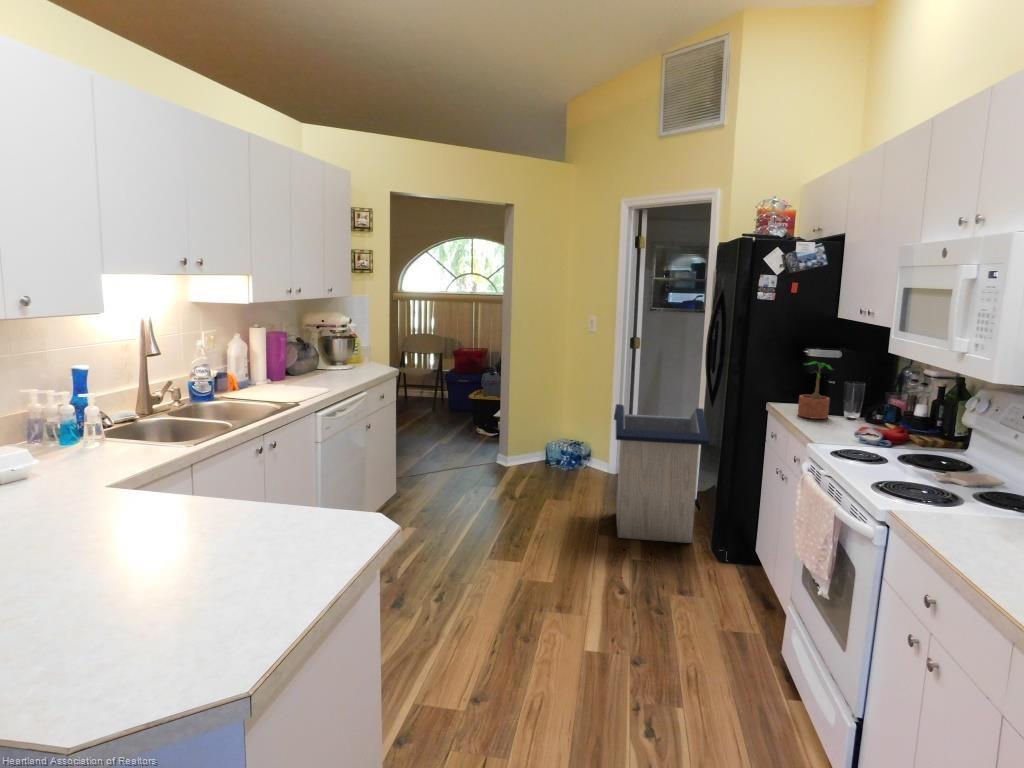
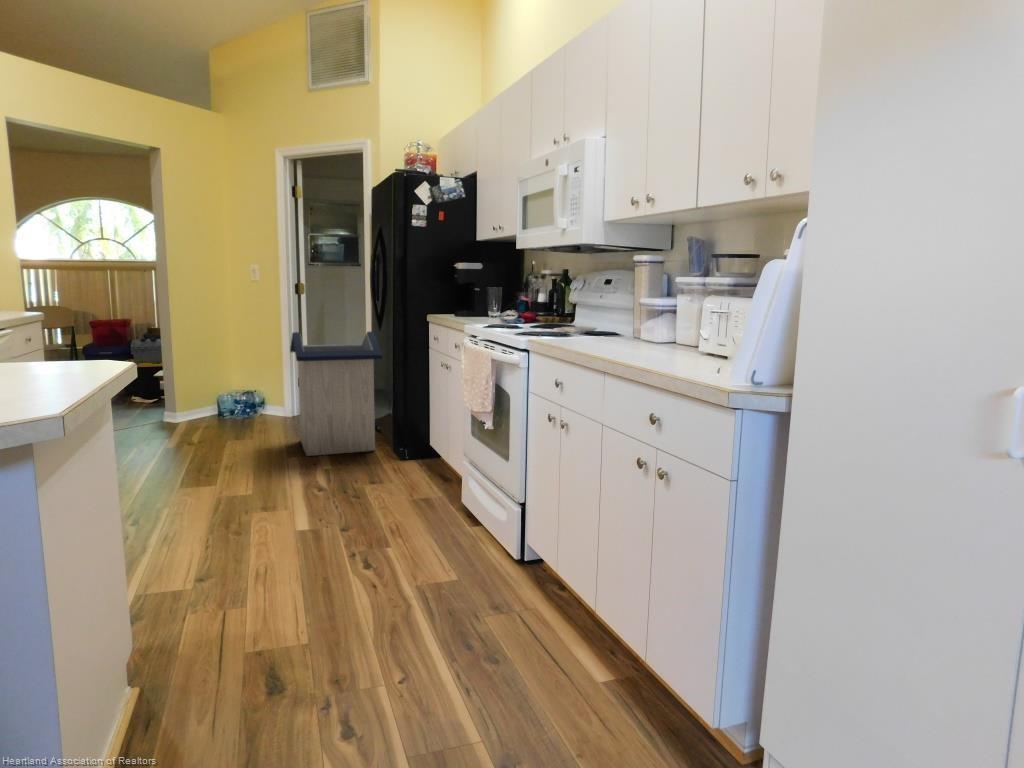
potted plant: present [798,362,831,419] -> none [454,271,479,316]

